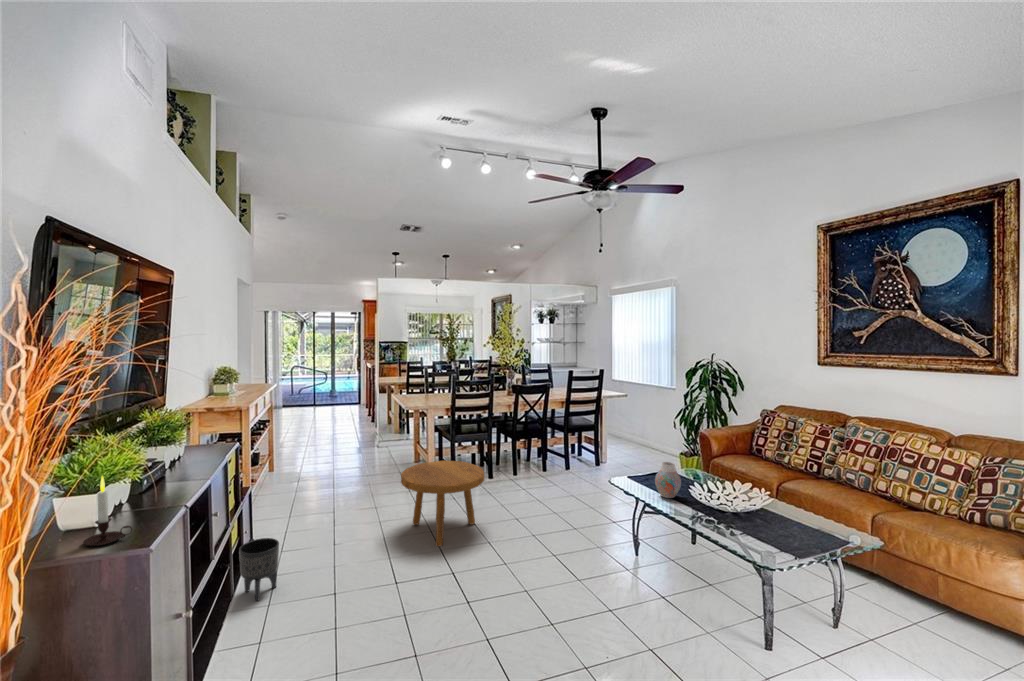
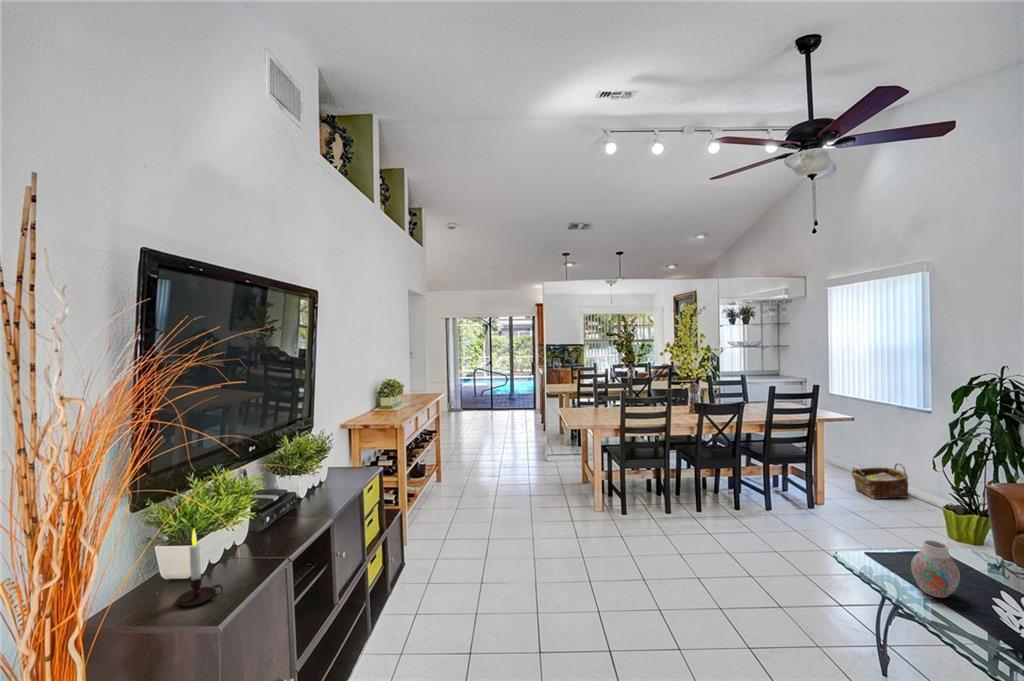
woven basket: none [624,428,660,456] -> present [852,463,909,499]
footstool: present [401,461,484,546] -> none [554,494,654,602]
planter: present [239,538,279,601] -> none [381,570,420,640]

